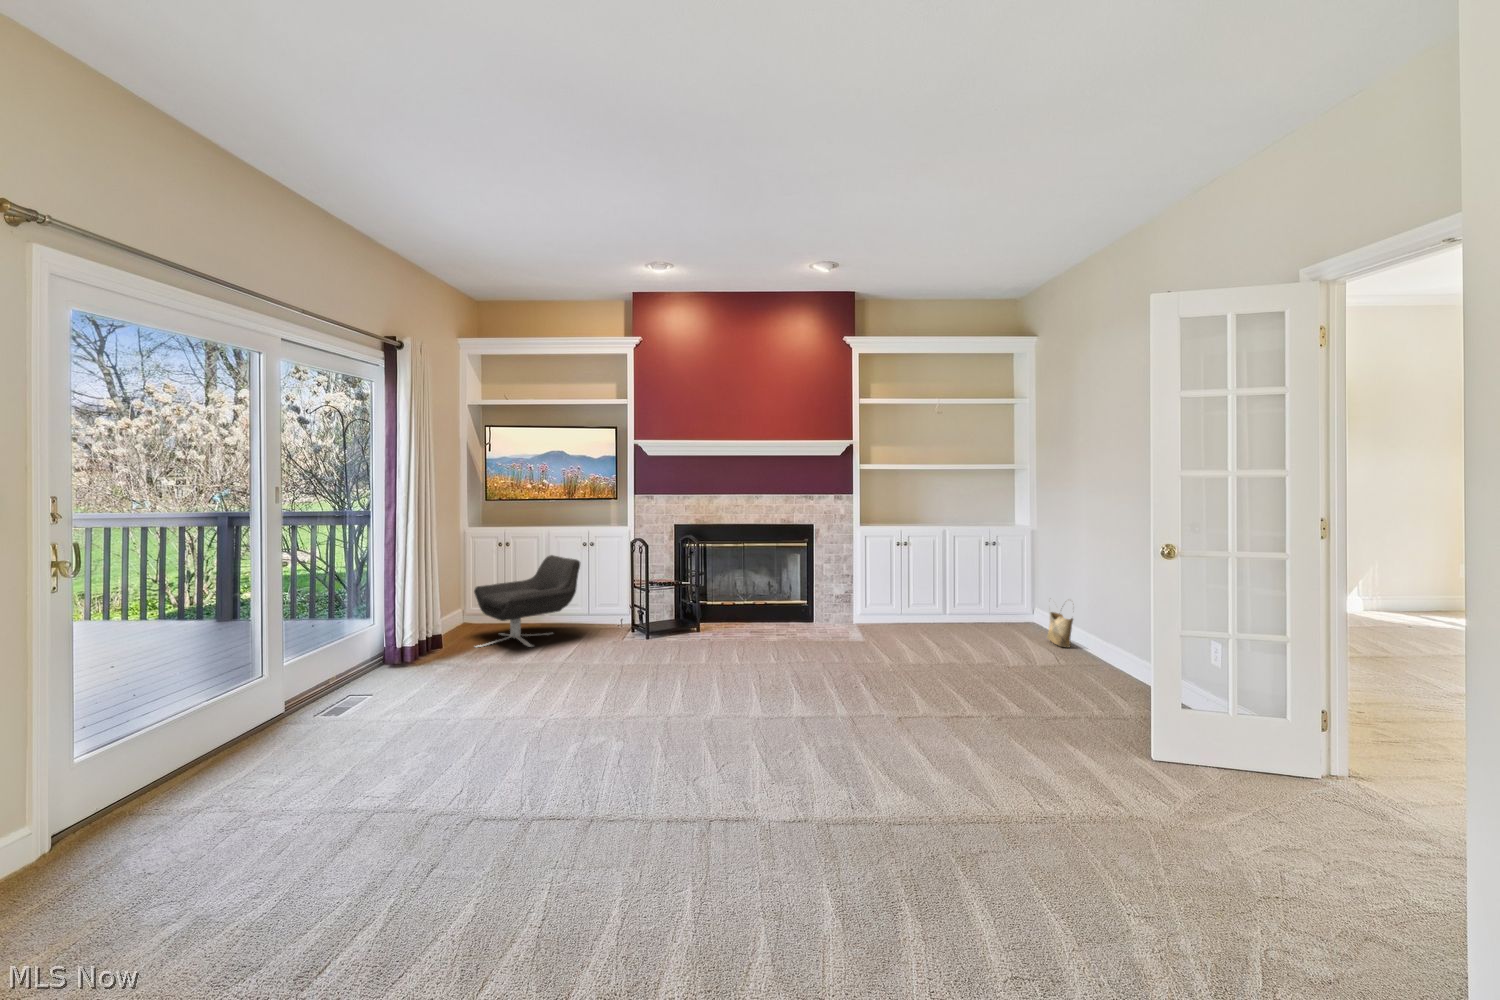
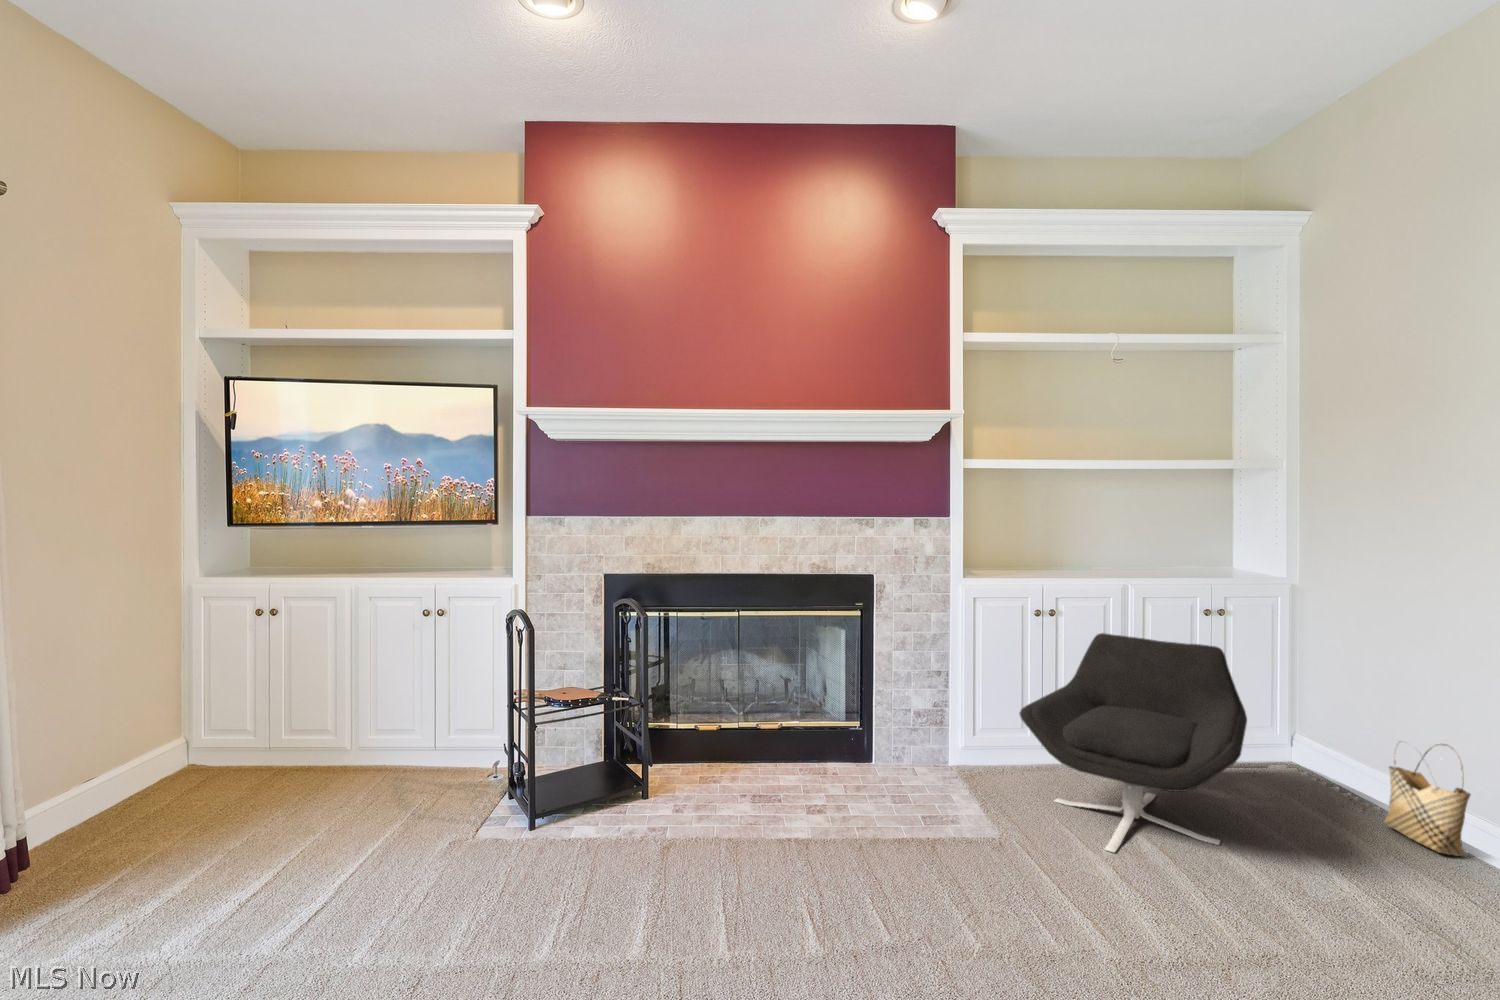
lounge chair: present [474,555,580,647] -> present [1019,633,1247,853]

